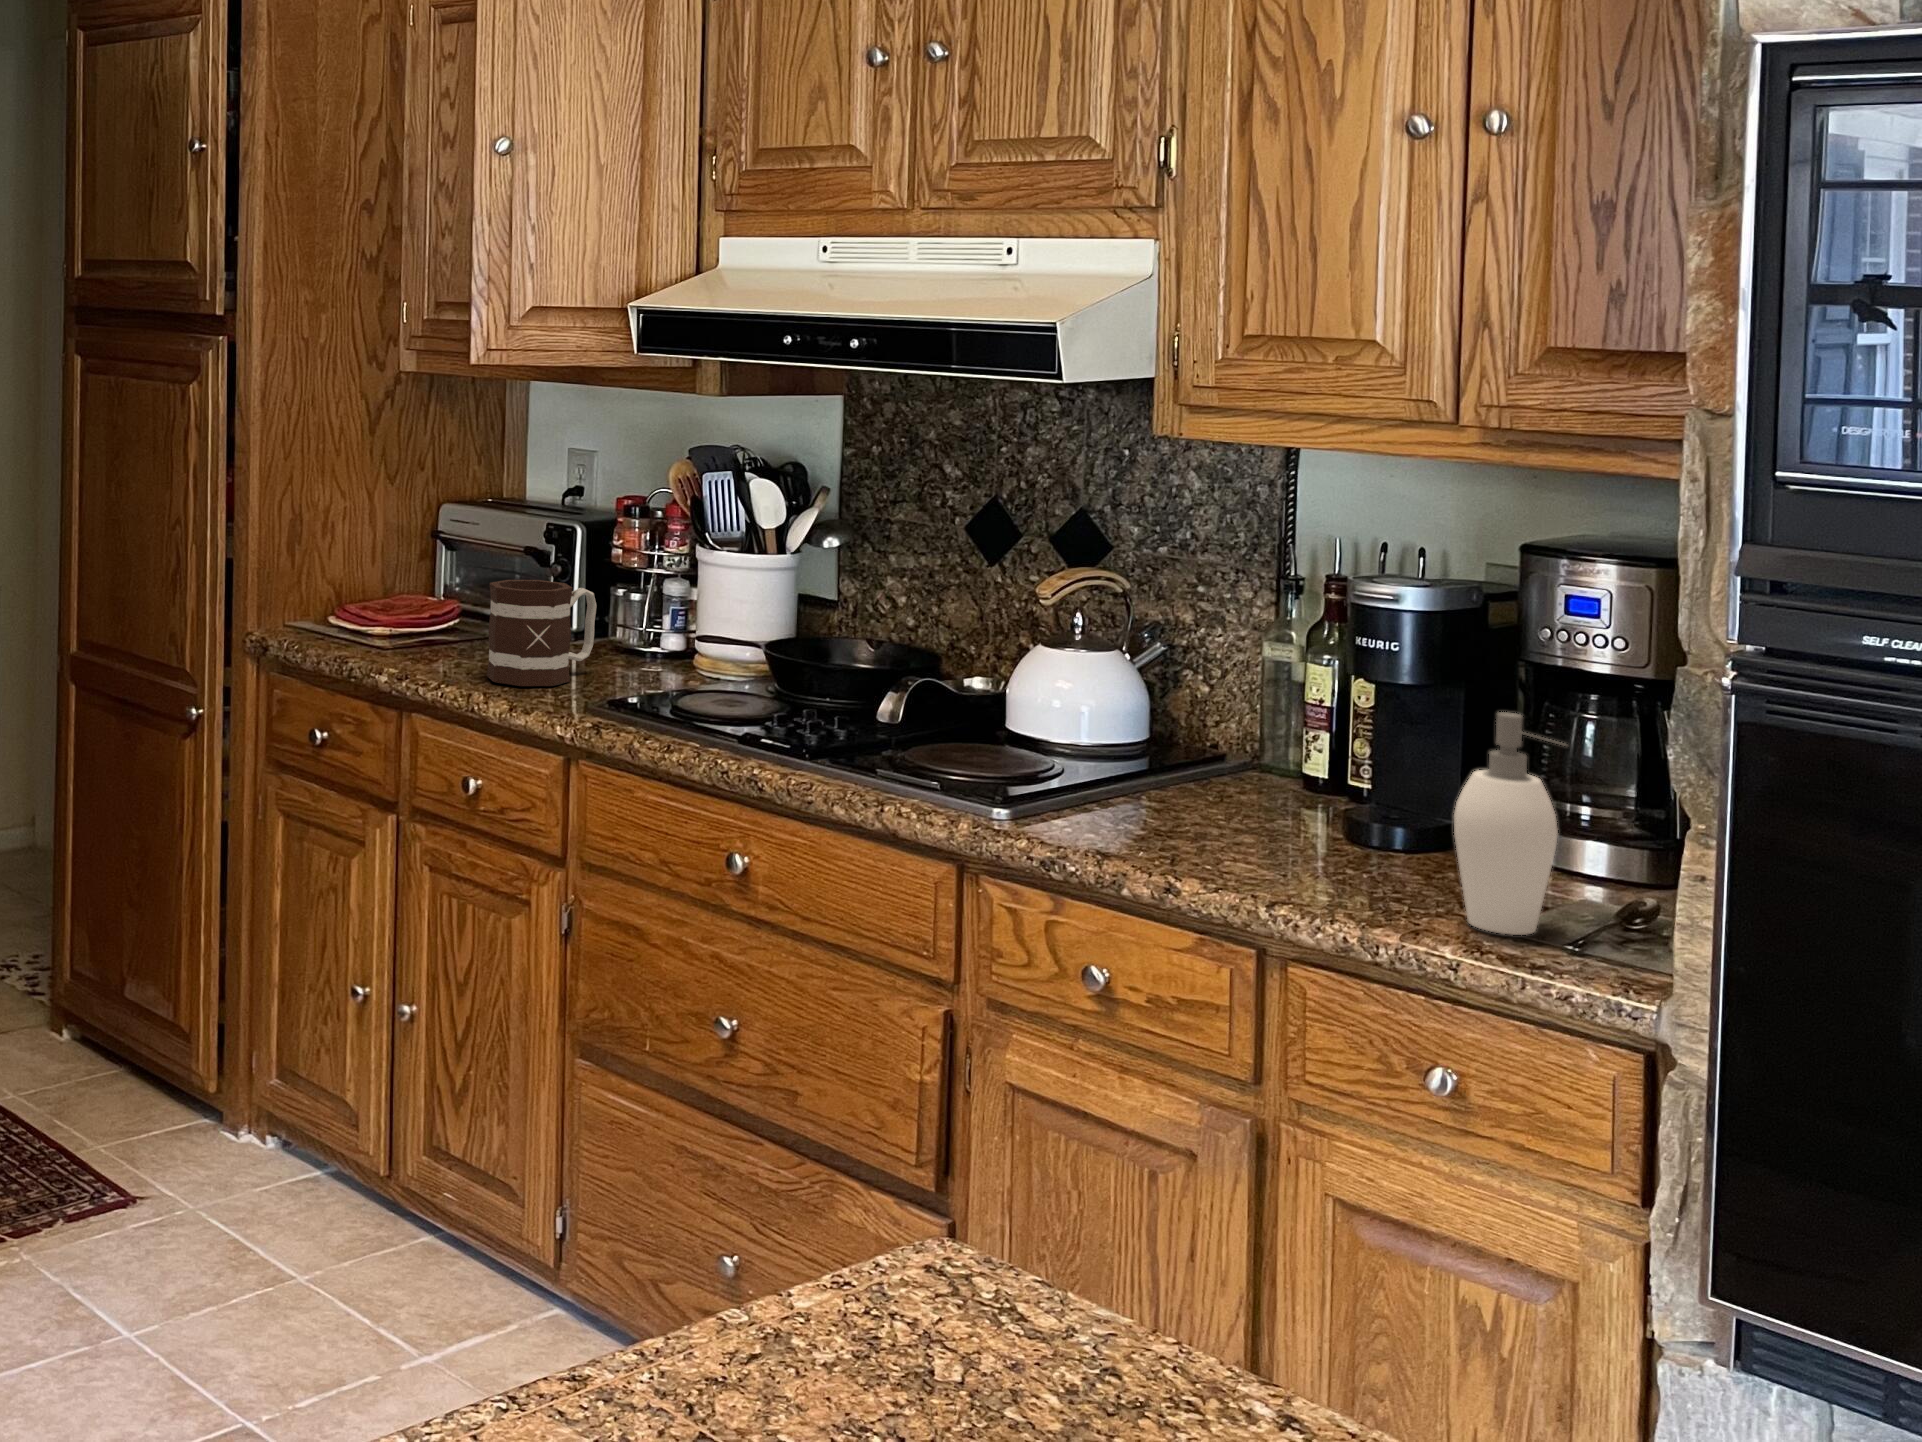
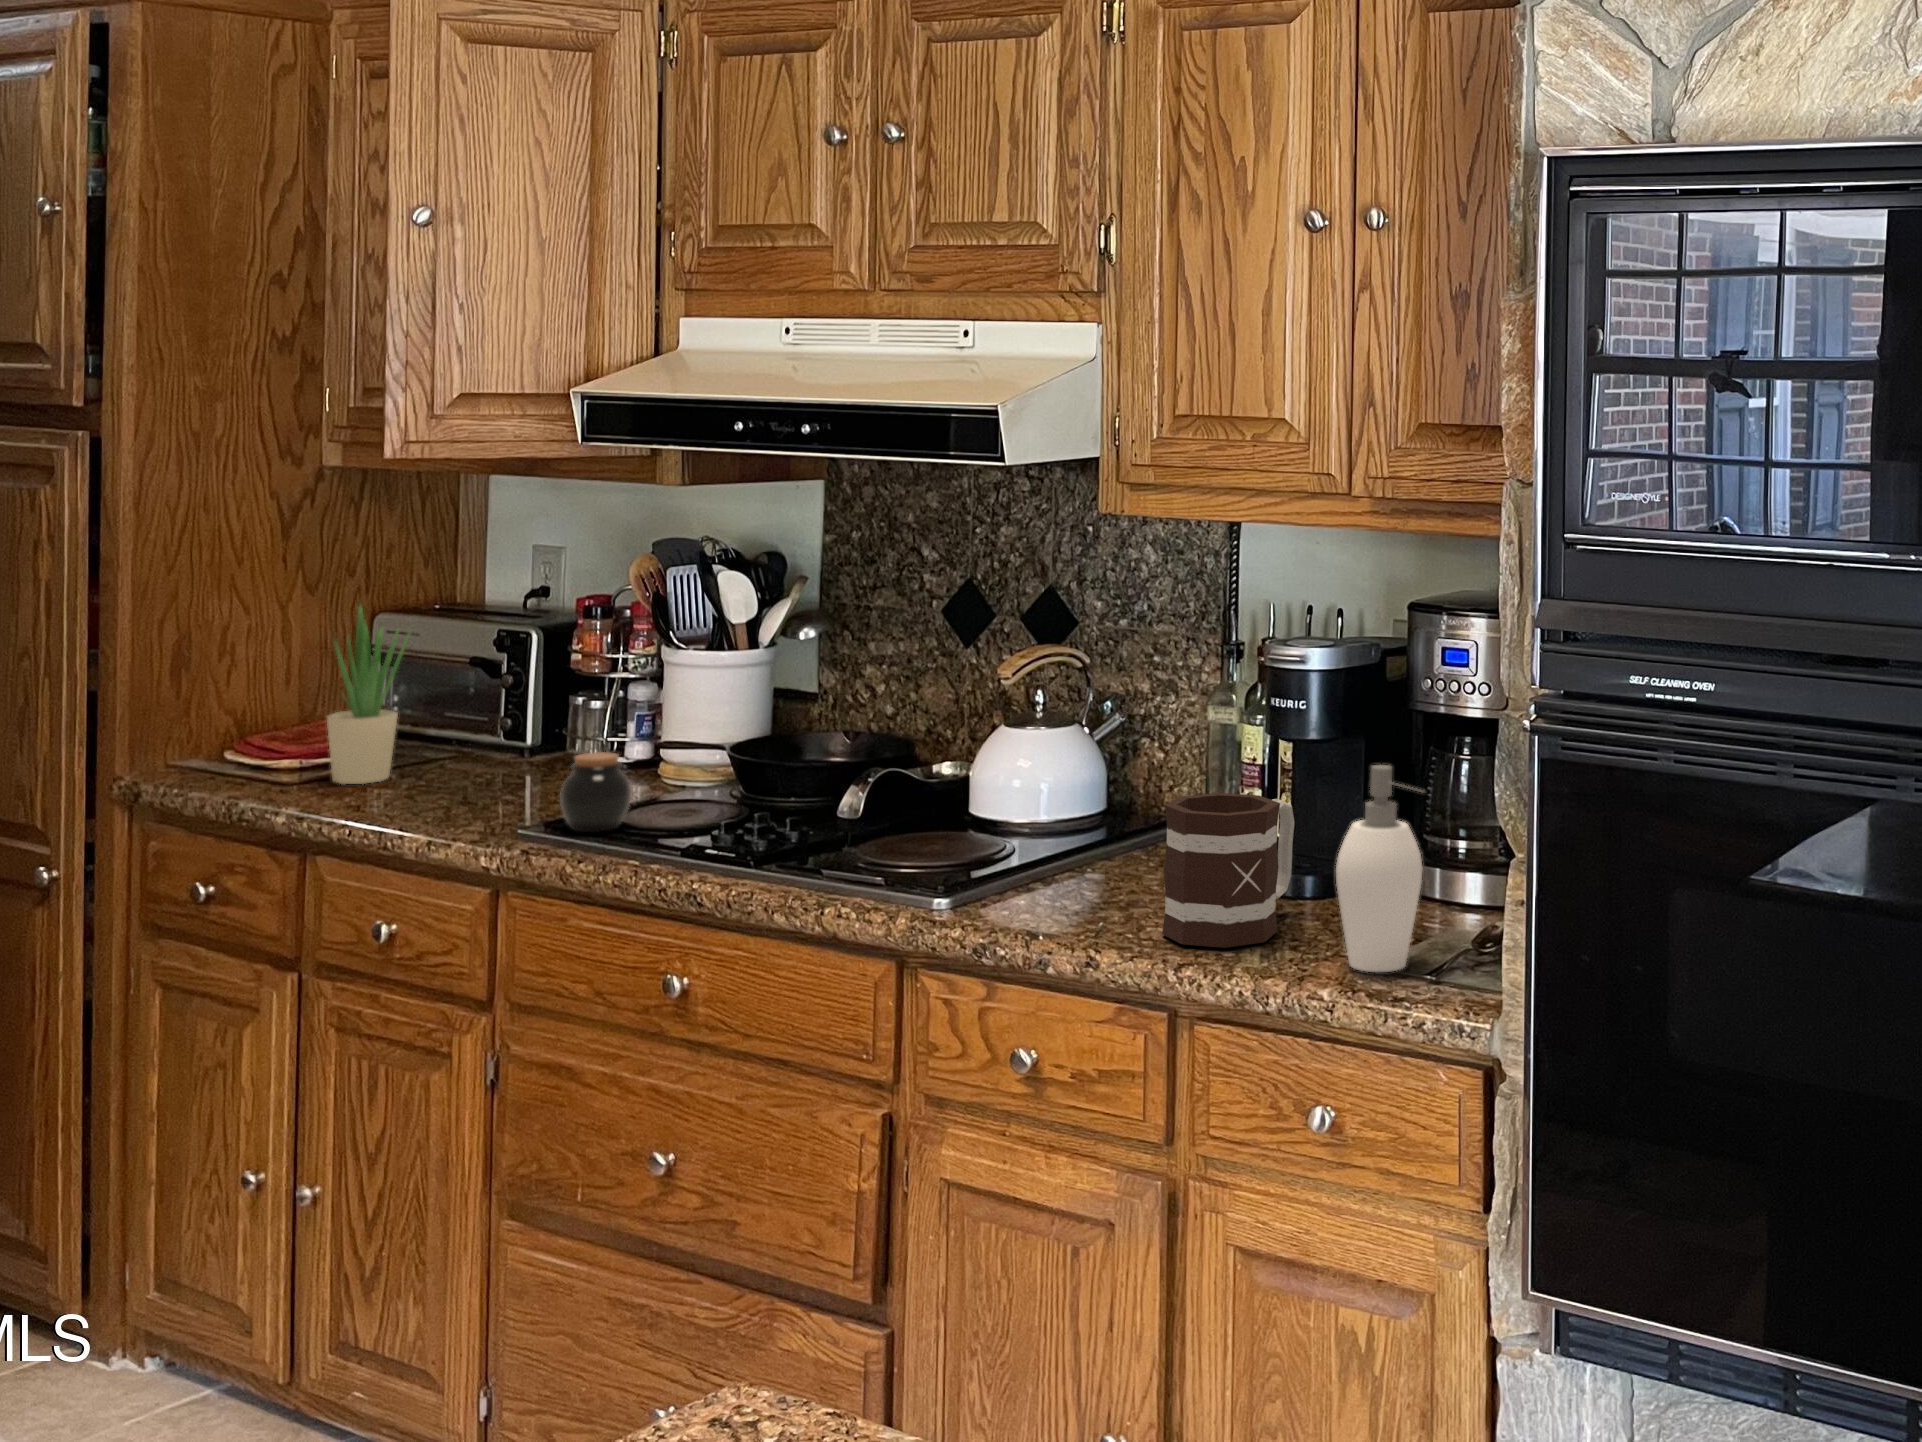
potted plant: none [411,487,482,654] -> present [327,601,409,784]
mug: present [487,580,597,686] -> present [1162,793,1294,948]
jar: none [622,641,684,714] -> present [560,752,631,832]

